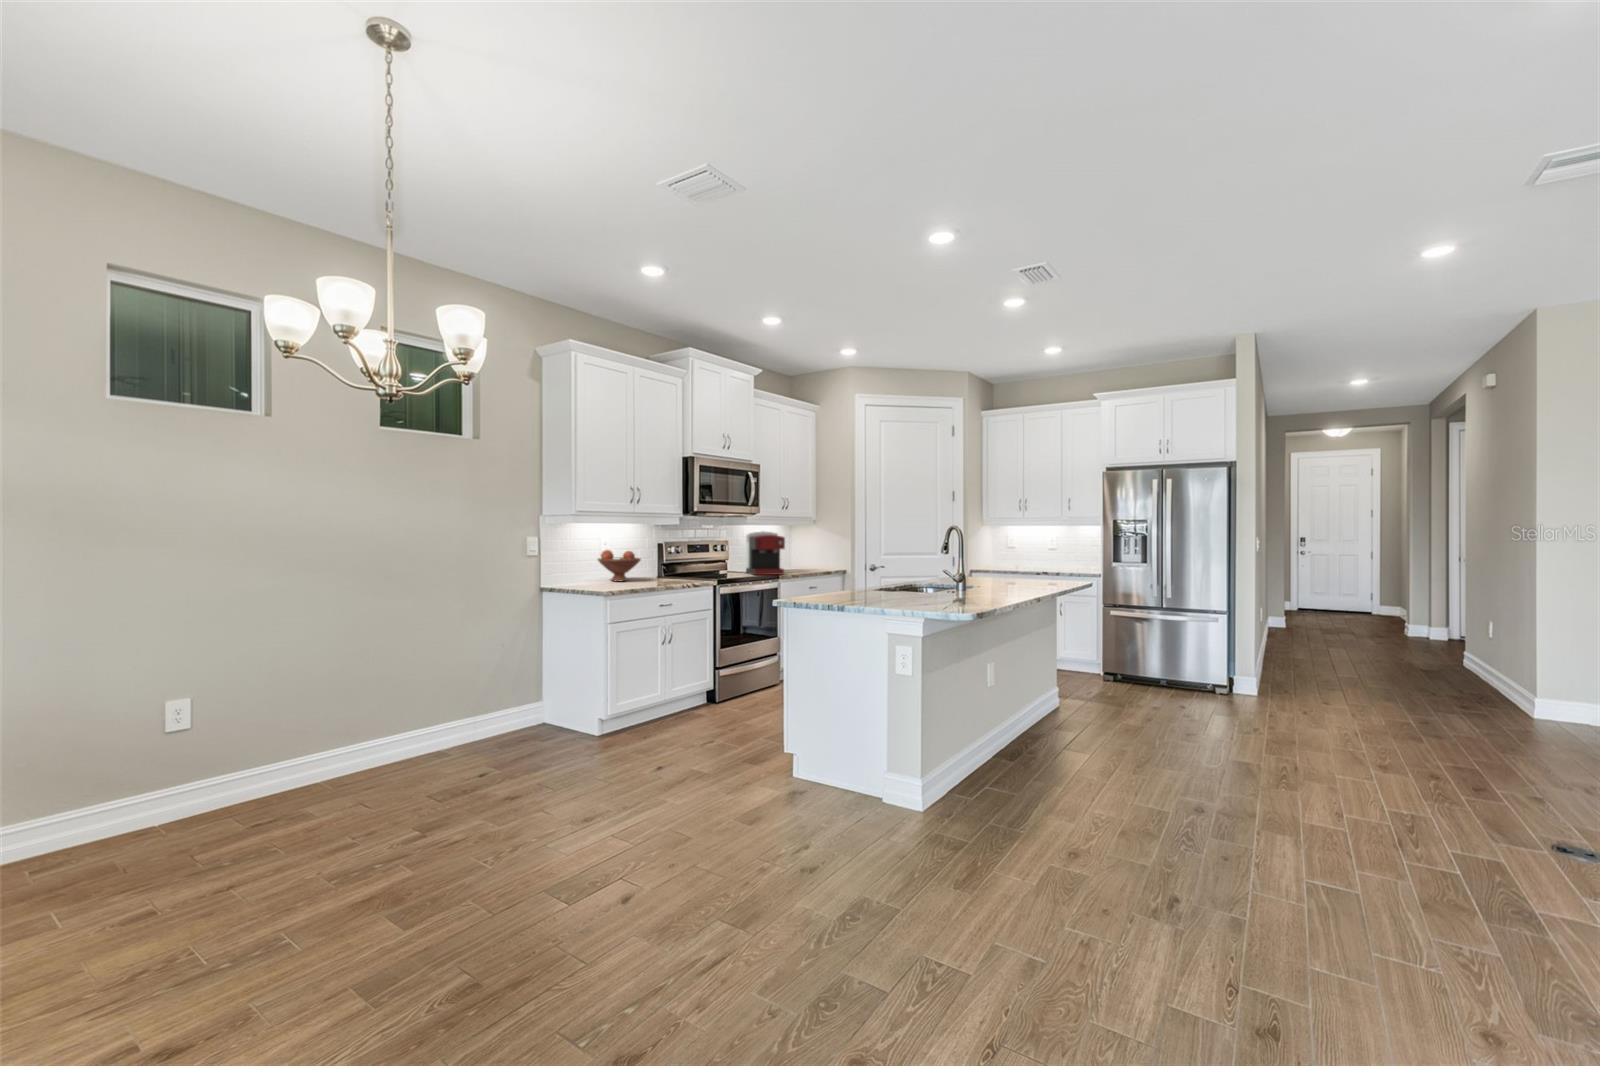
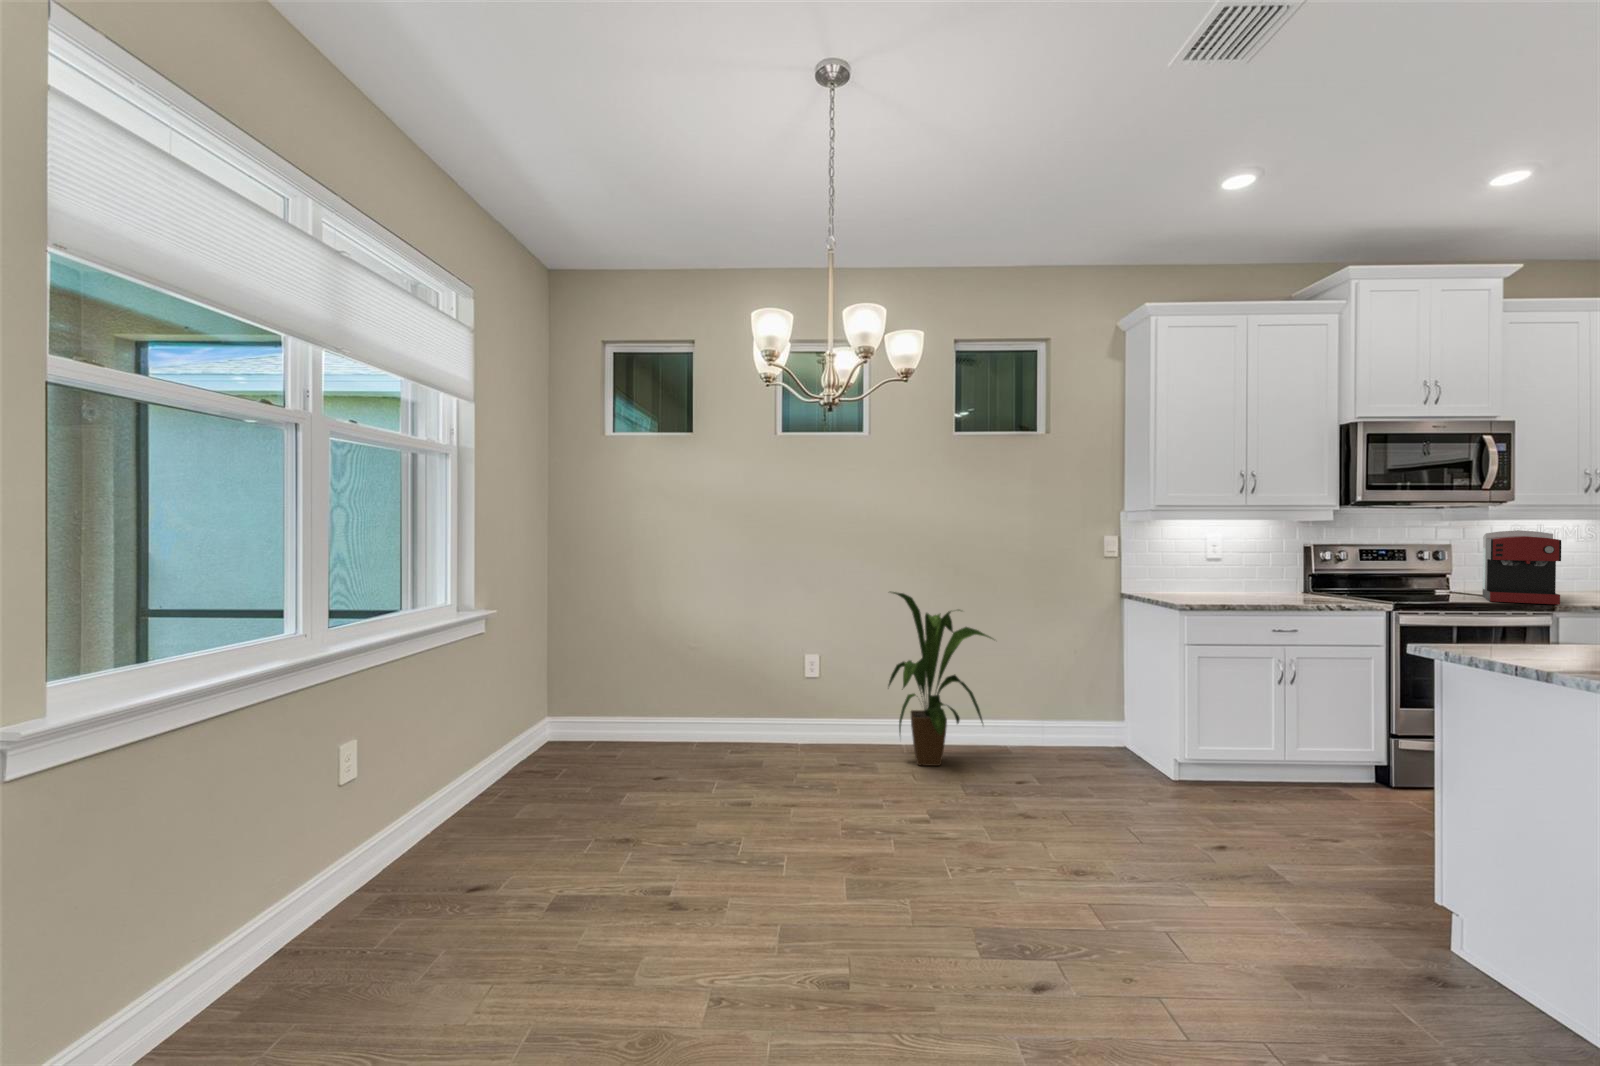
fruit bowl: present [598,550,641,581] -> none [1200,553,1263,595]
house plant: none [316,601,450,783] -> present [888,592,992,766]

